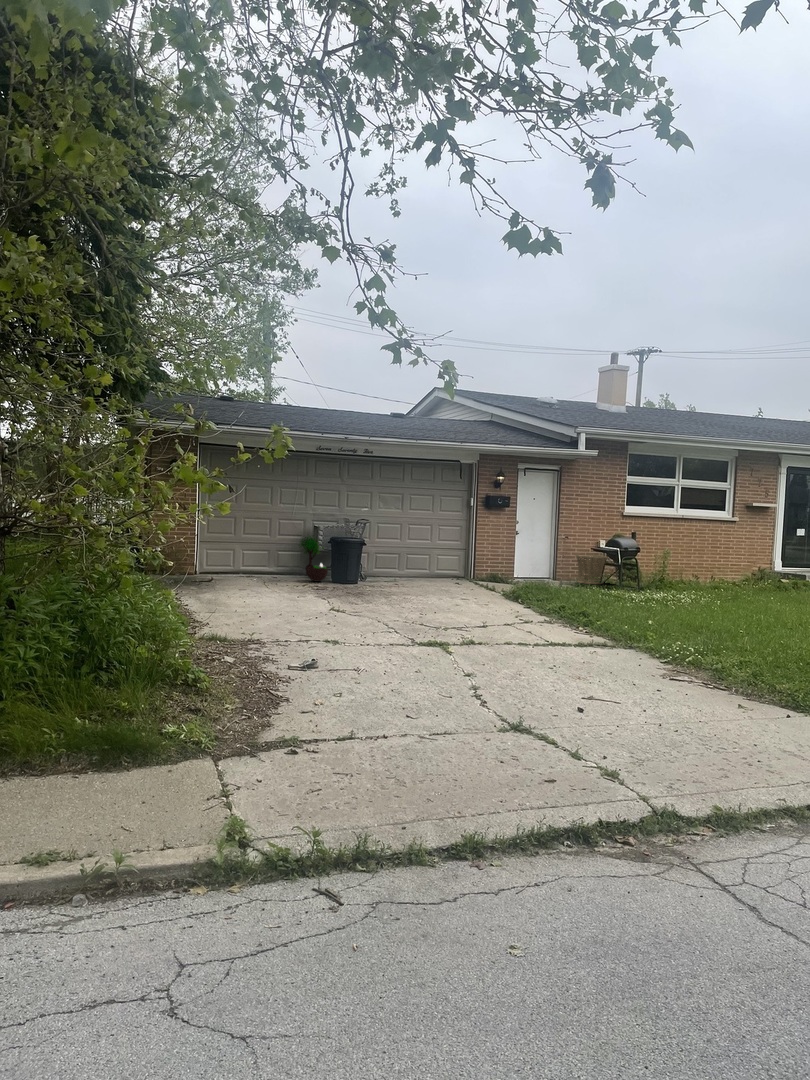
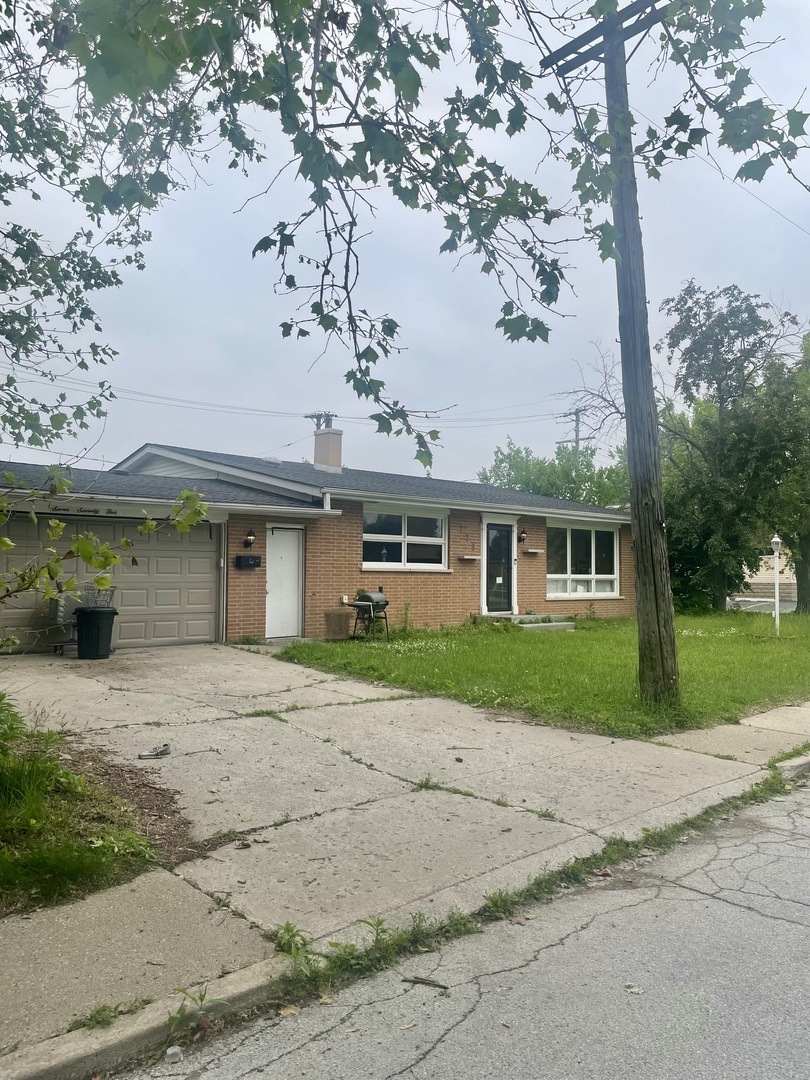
potted tree: present [301,537,328,581] -> none [38,601,75,657]

